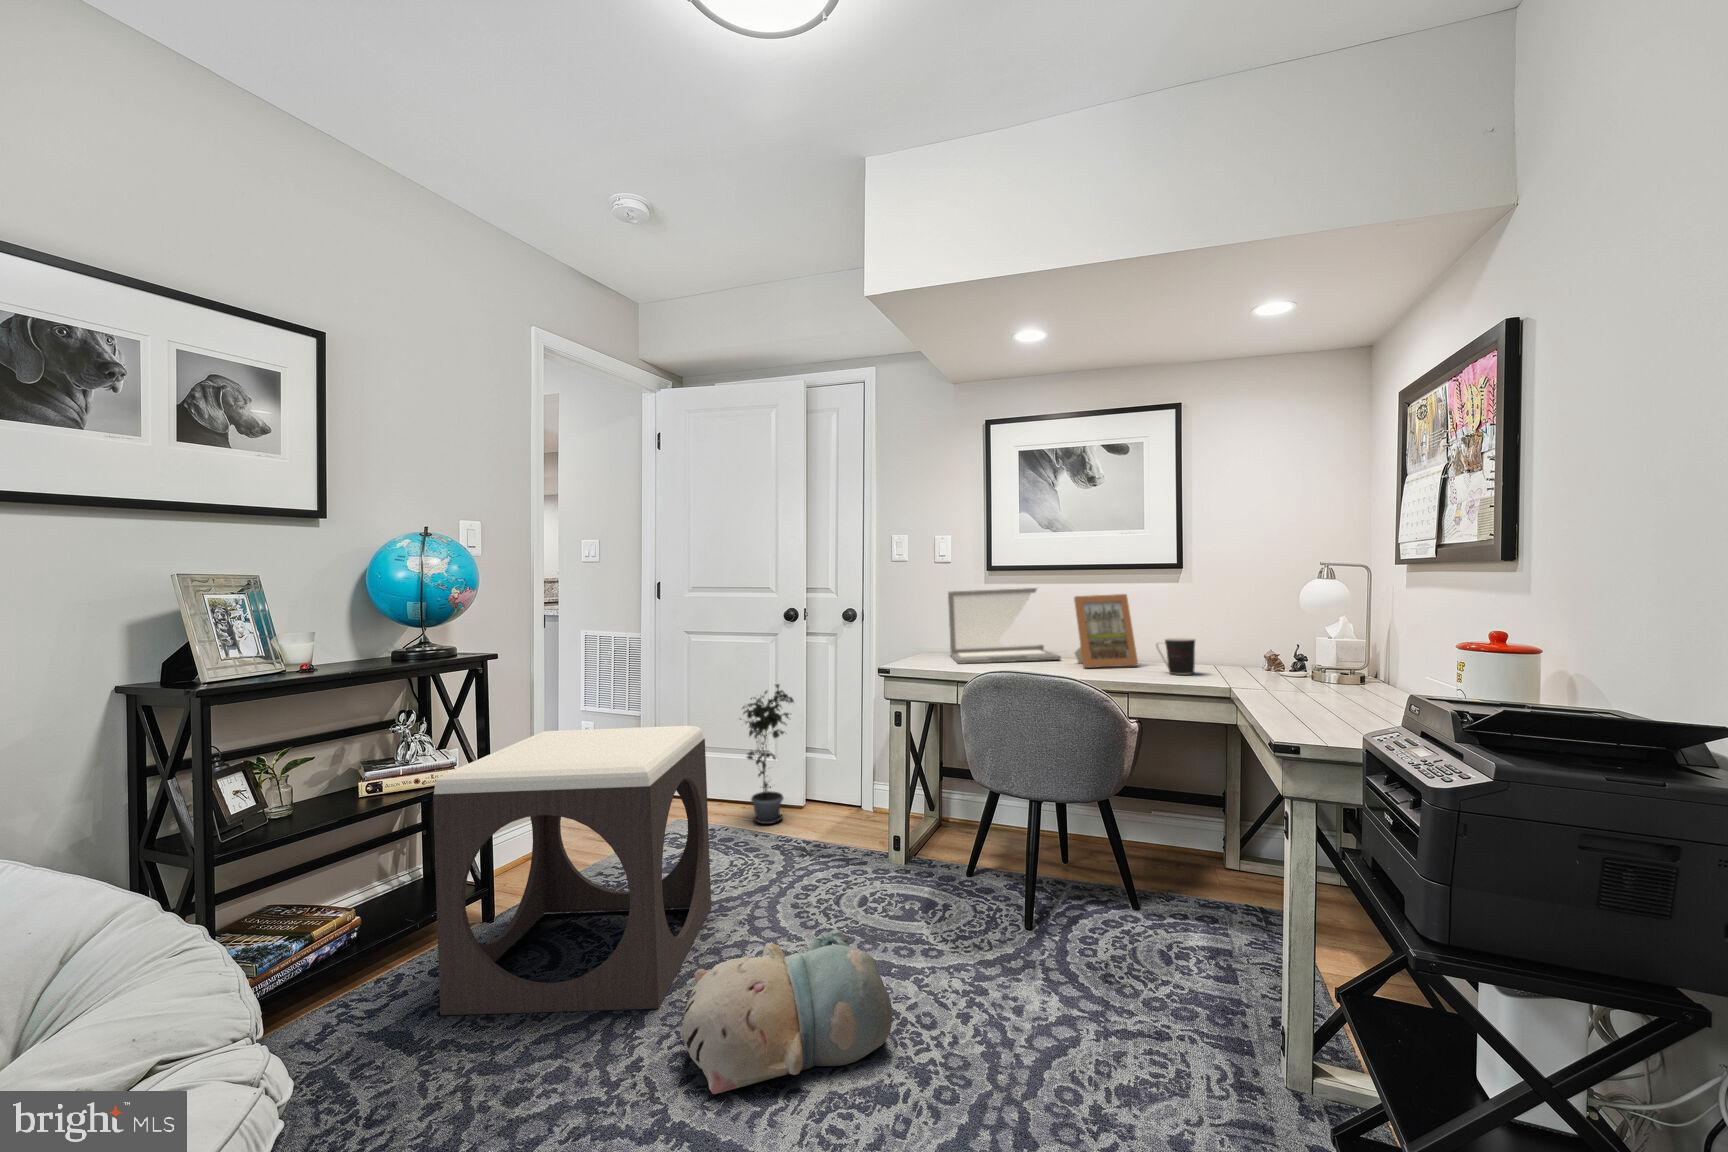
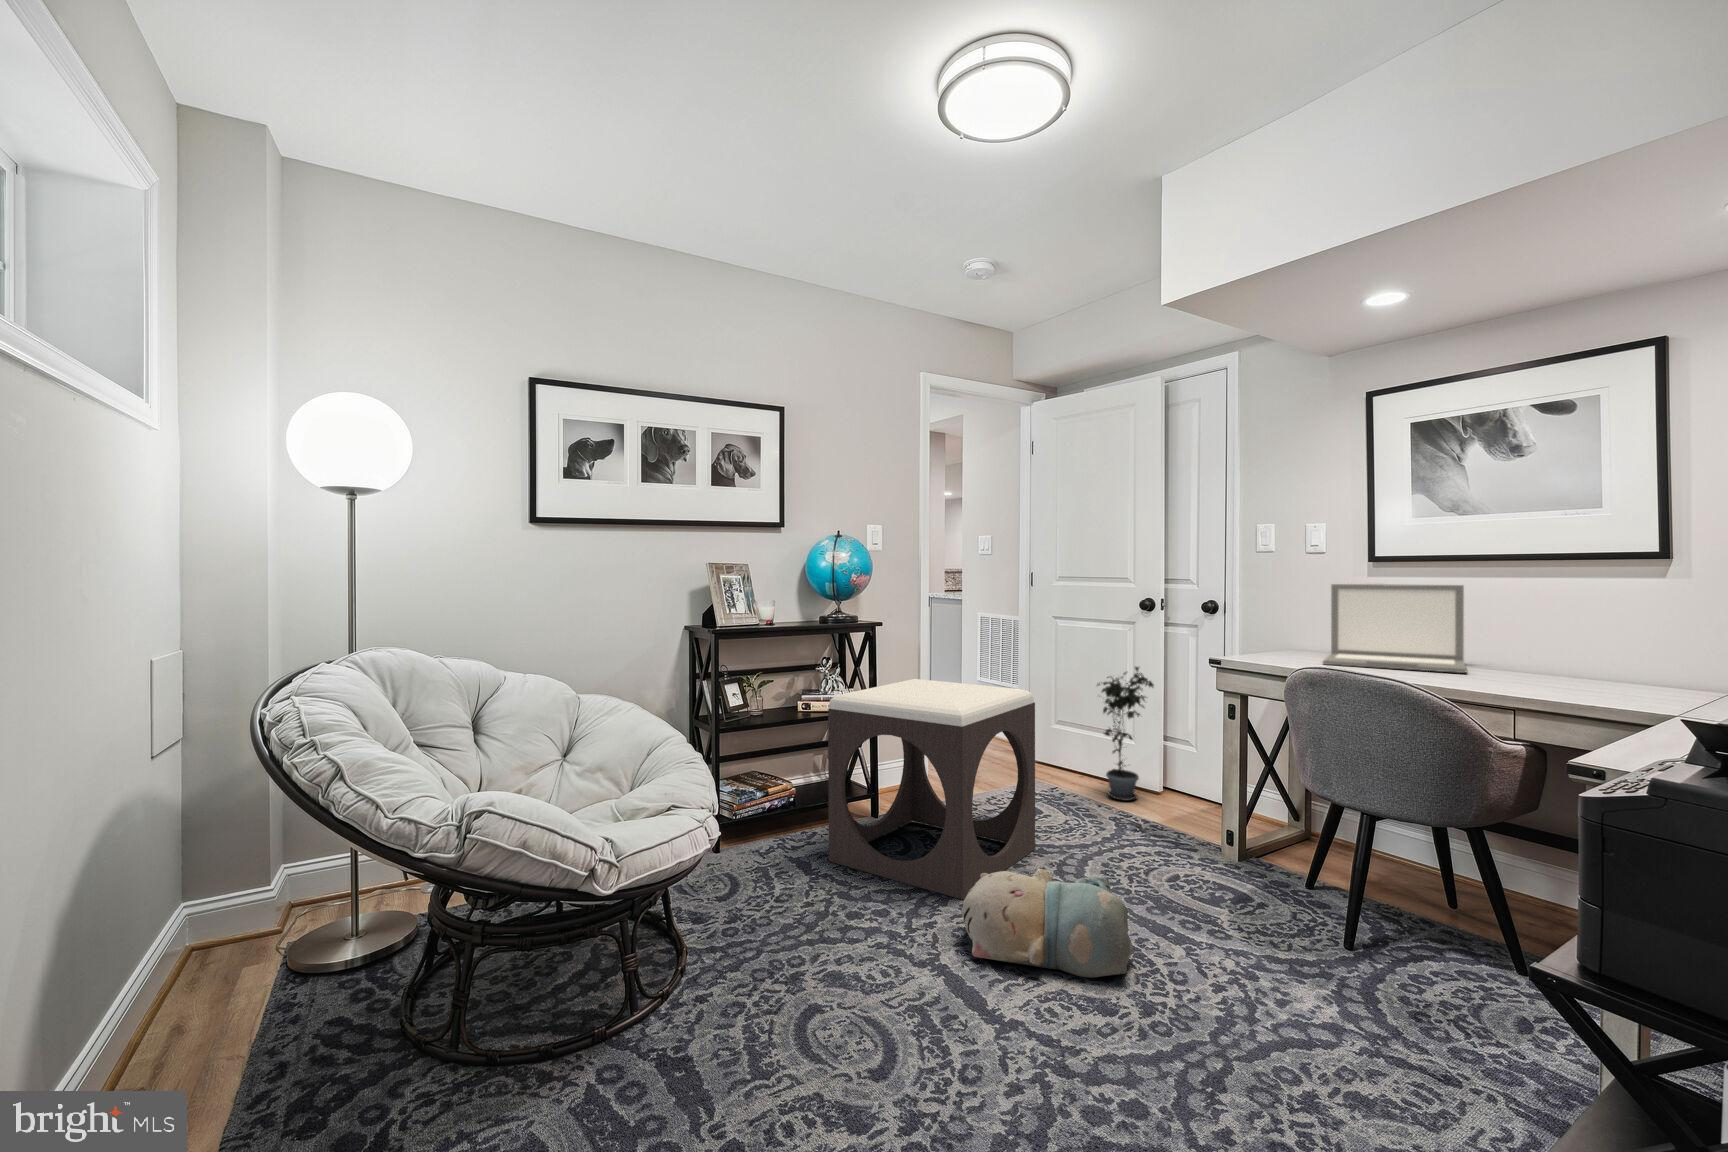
picture frame: present [1074,594,1138,668] -> none [1476,598,1562,690]
coffee cup: present [1156,638,1195,675] -> none [1574,658,1635,706]

